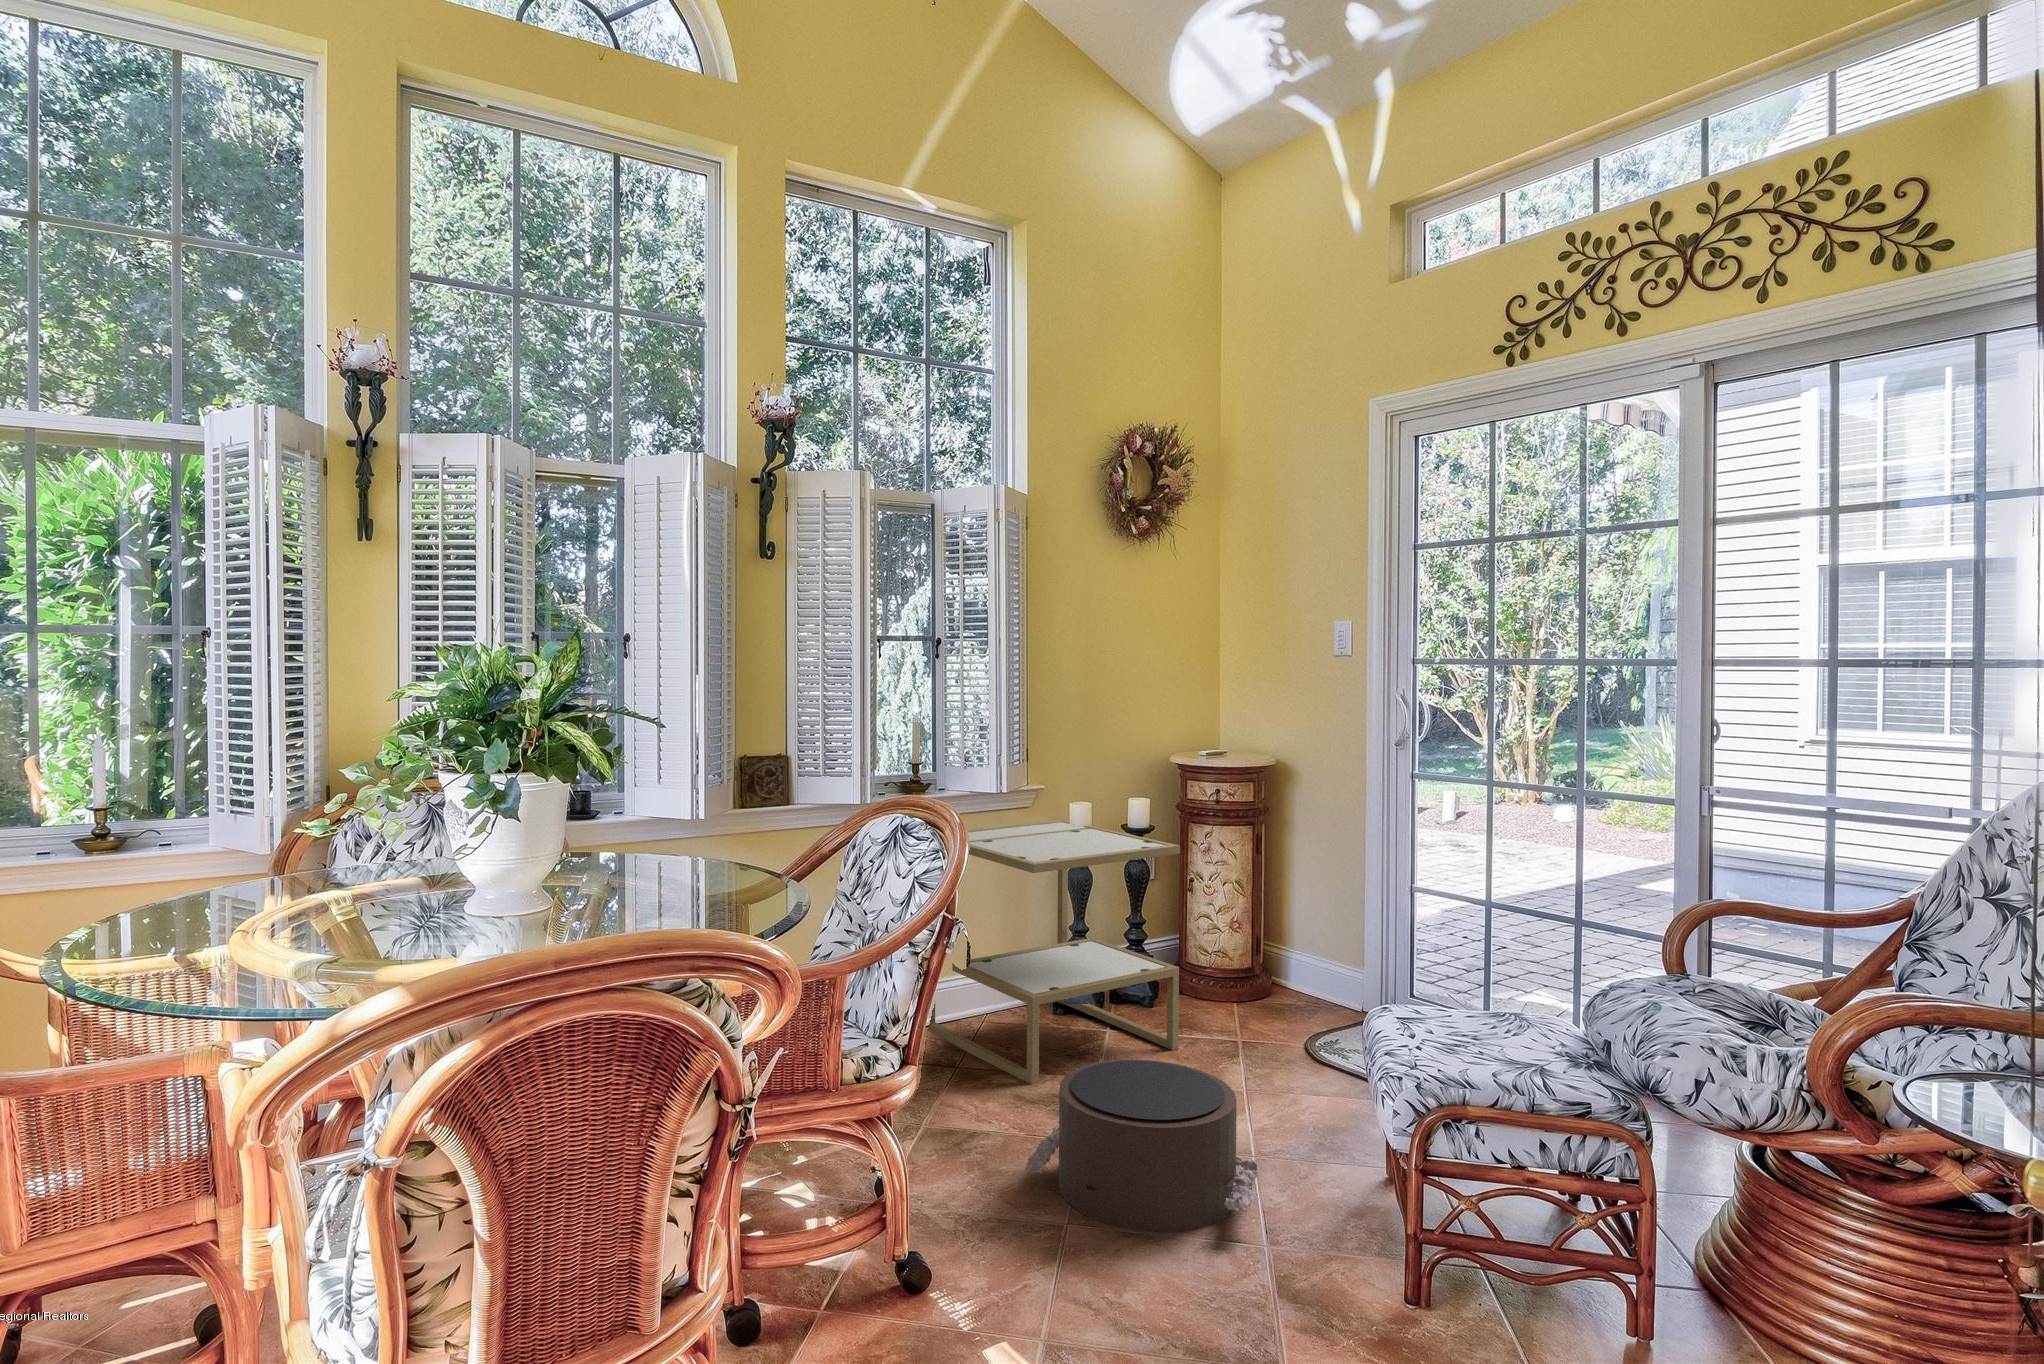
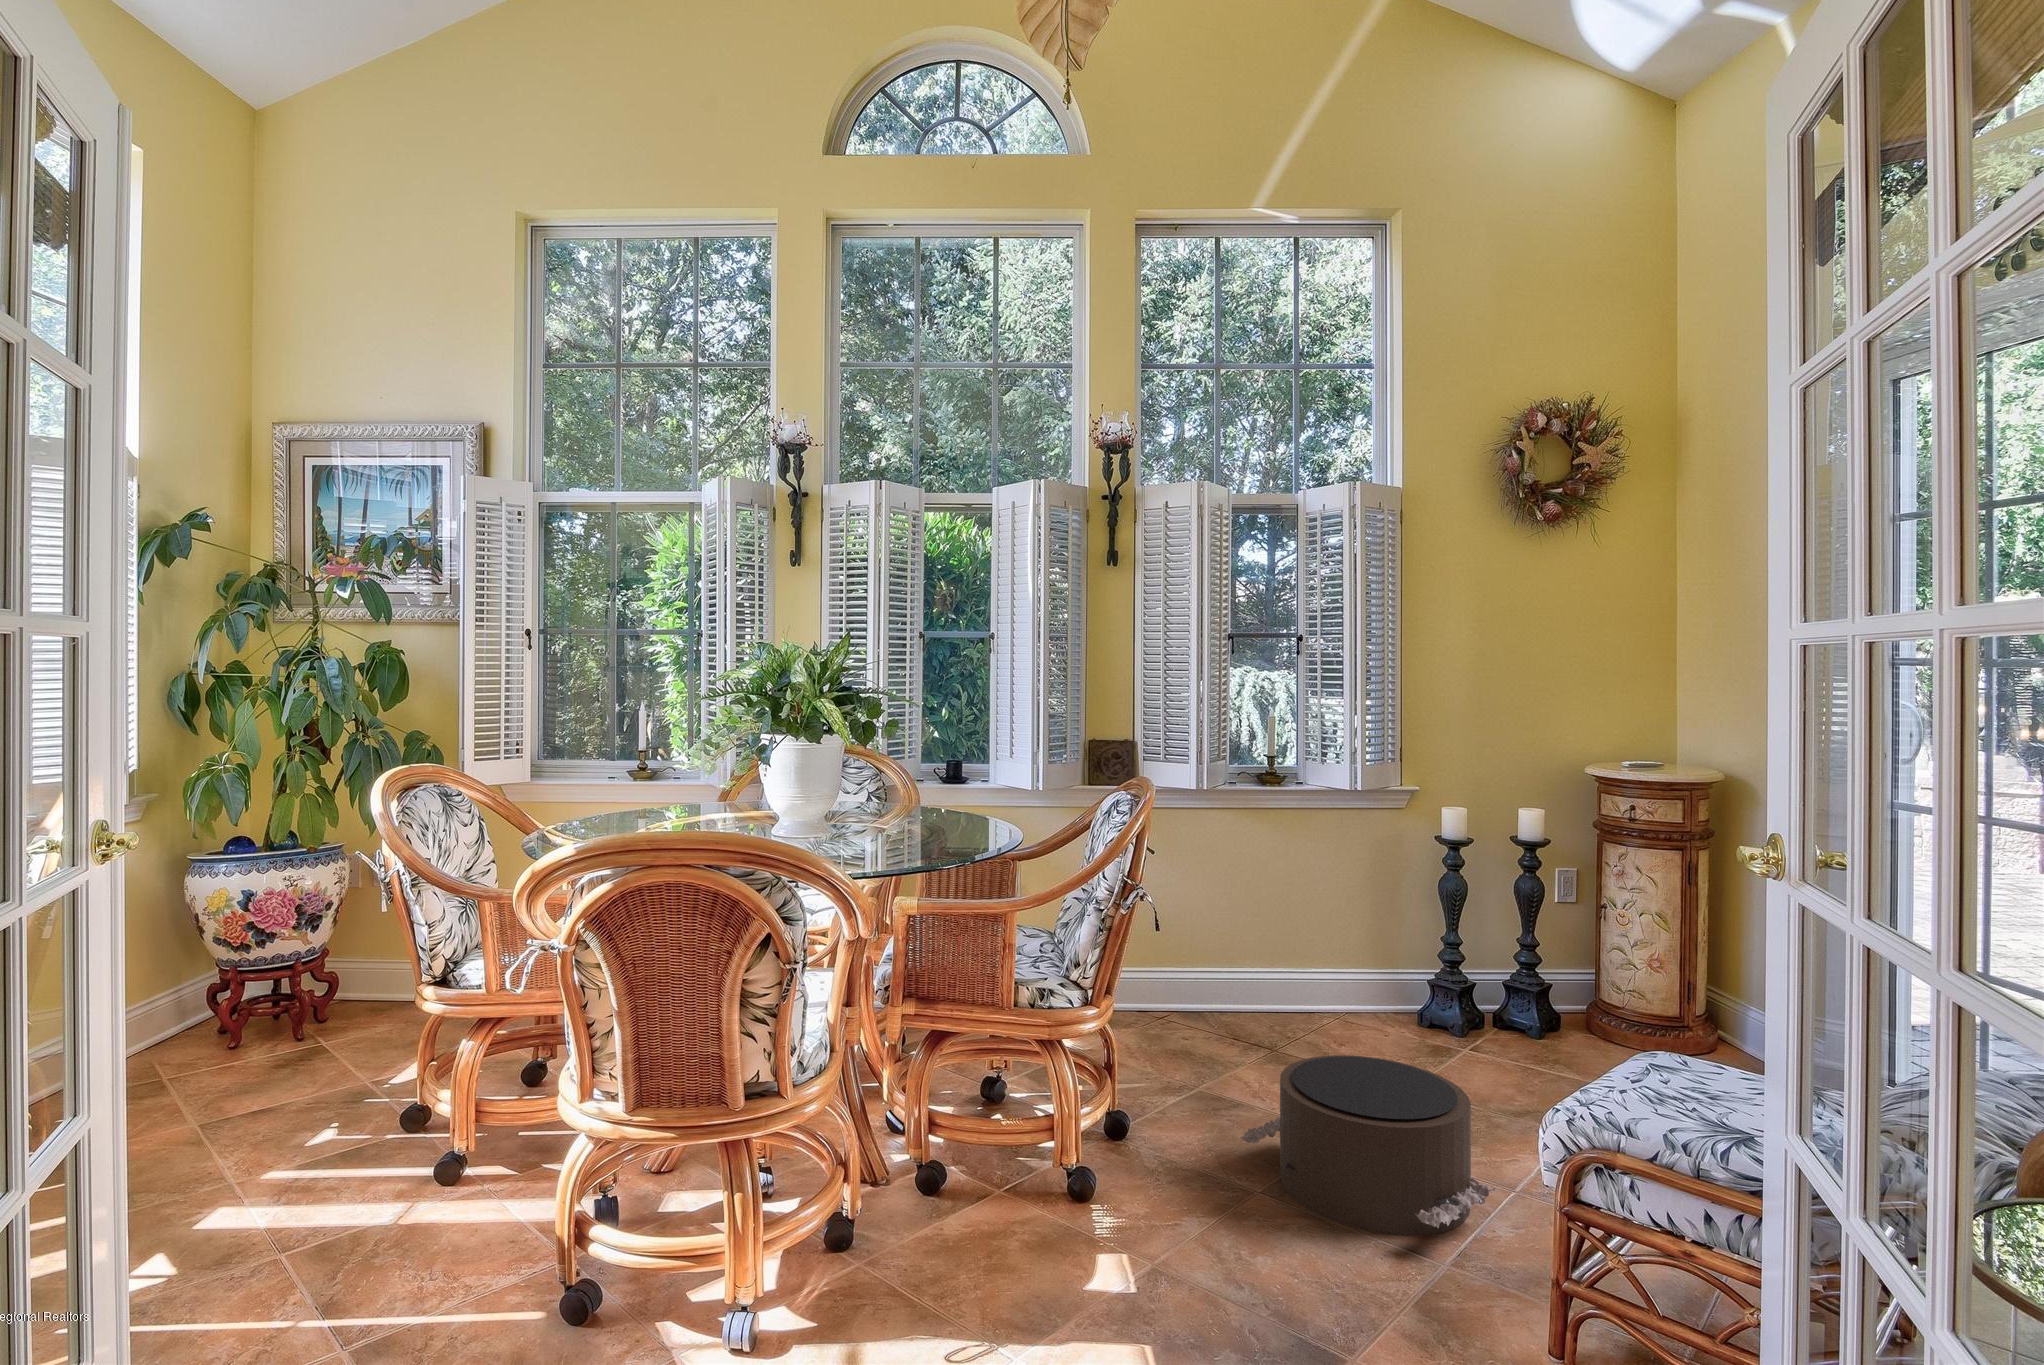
side table: present [928,820,1180,1085] -> none [1278,824,1540,1080]

